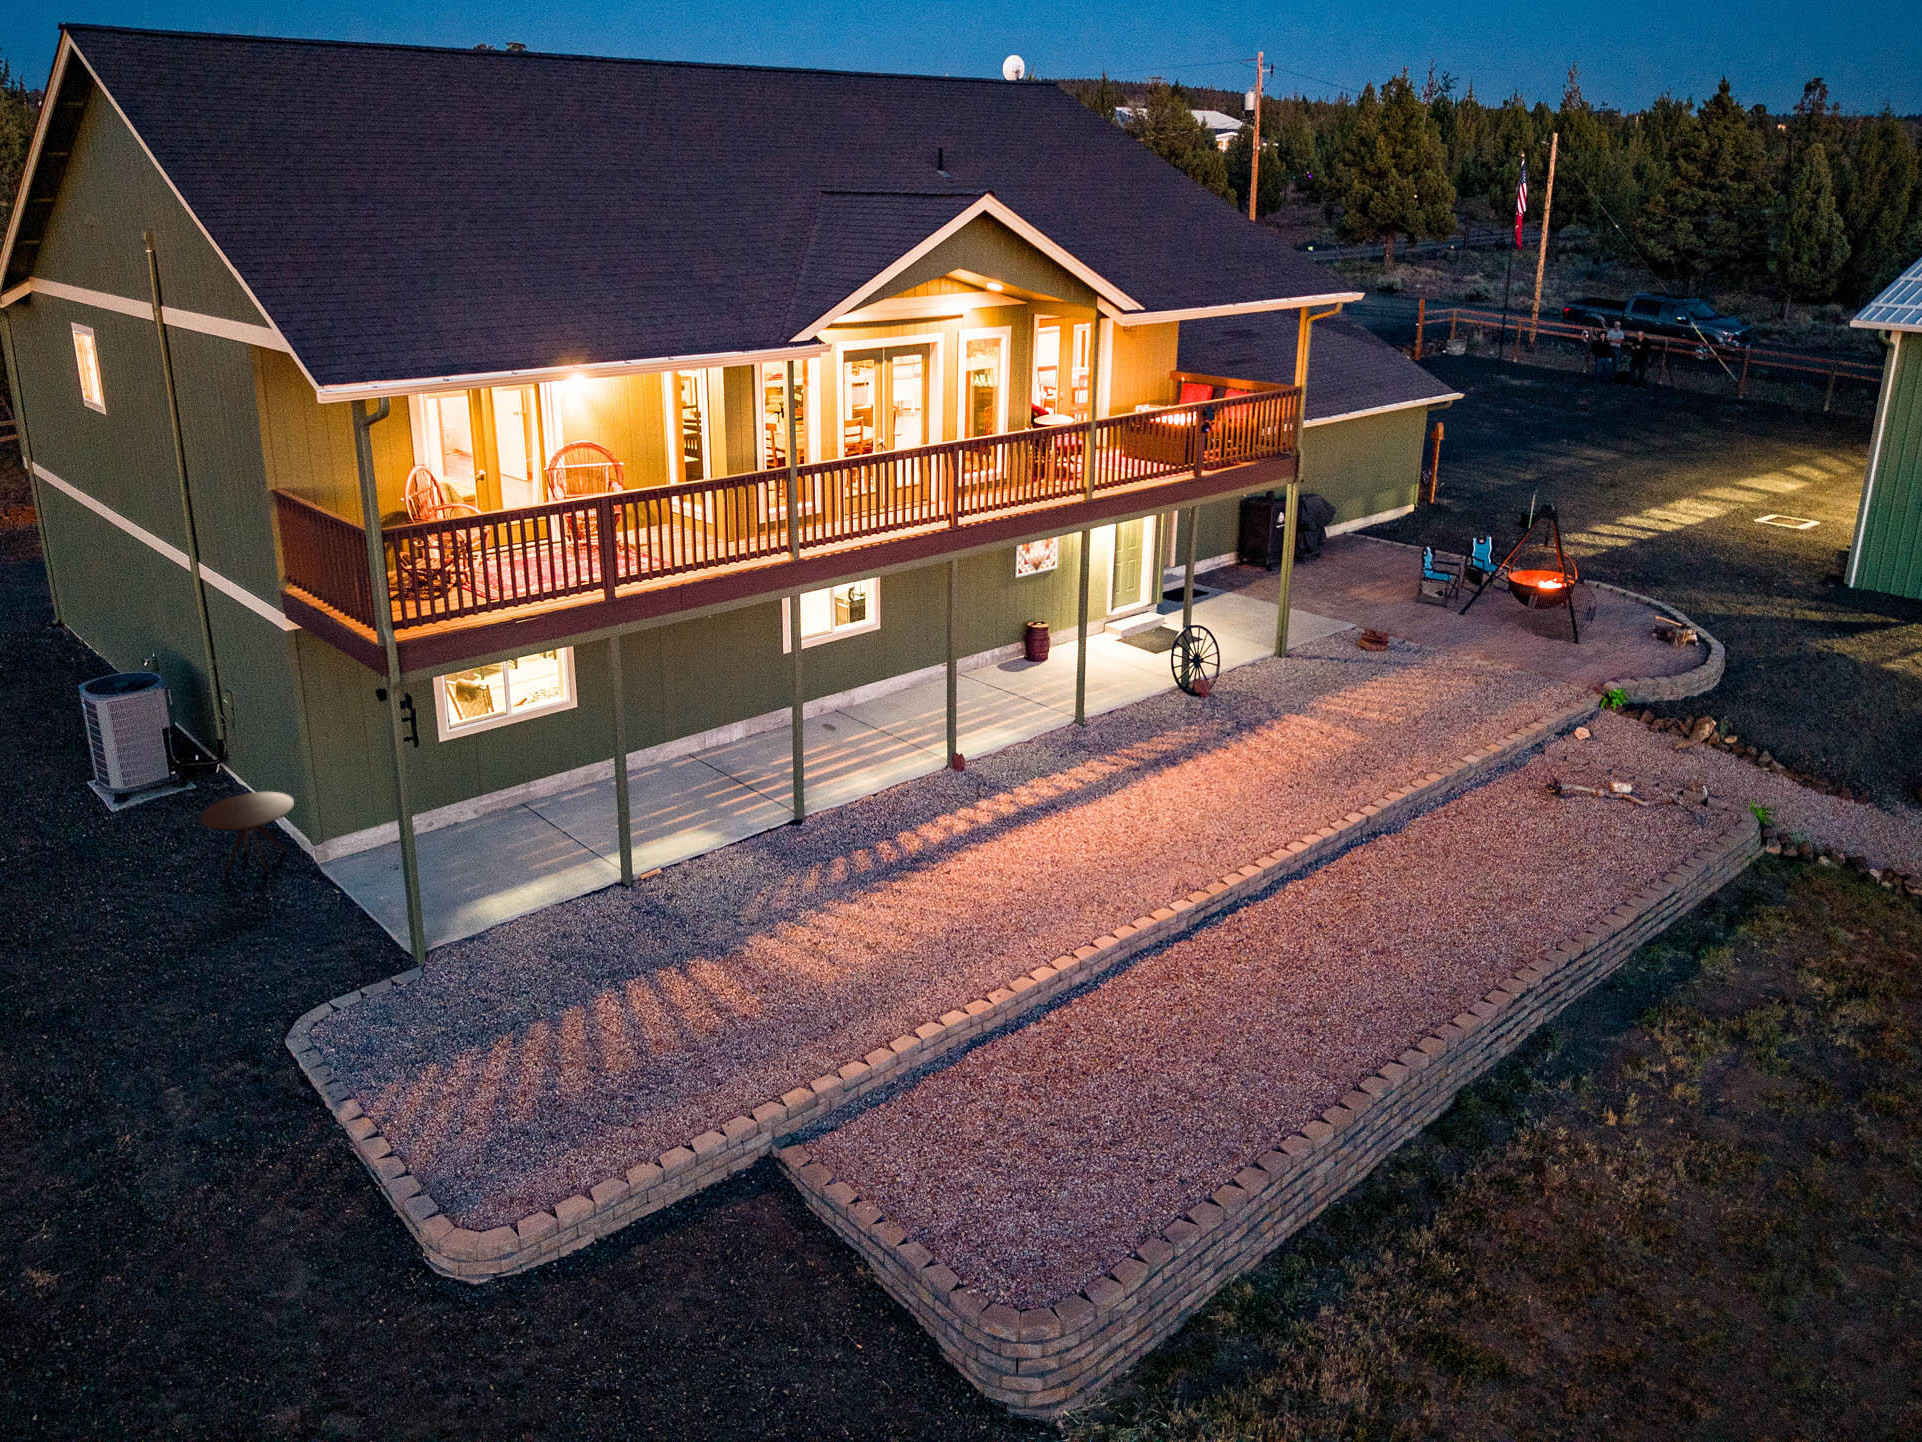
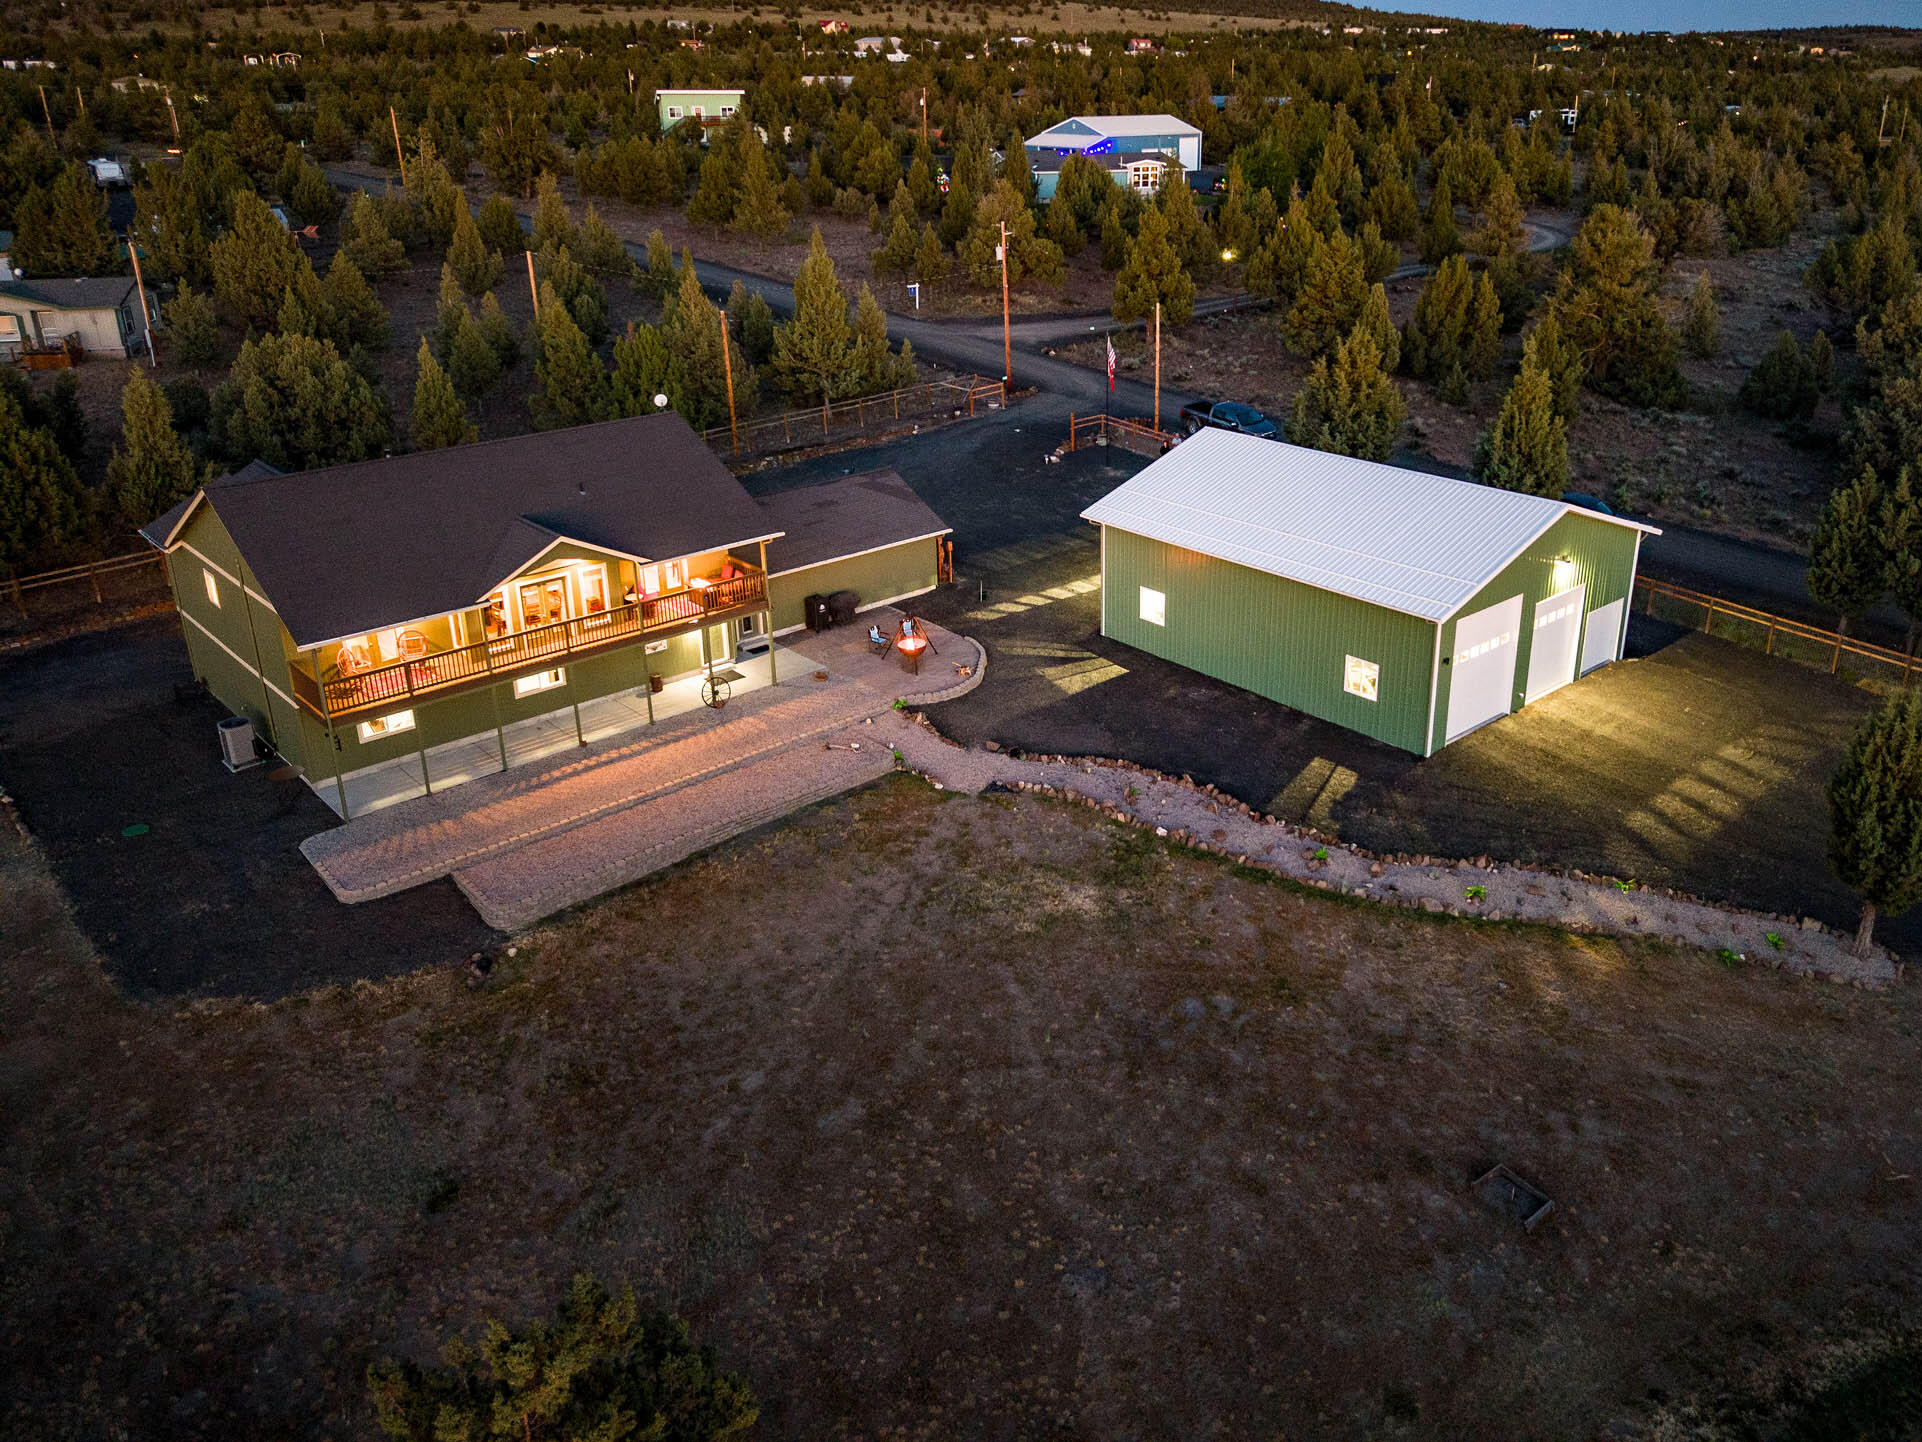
bench: none [7,607,88,665] -> present [173,676,211,704]

